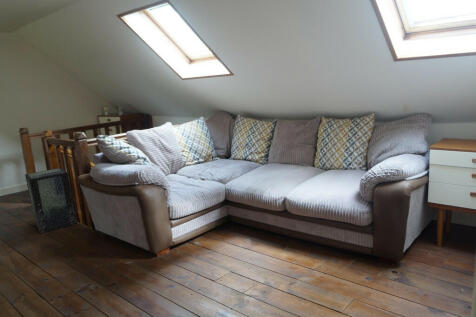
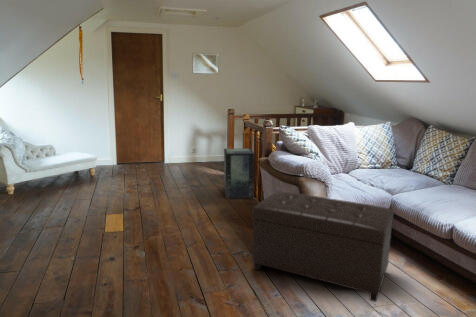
ottoman: none [90,196,248,307] -> present [252,191,393,302]

